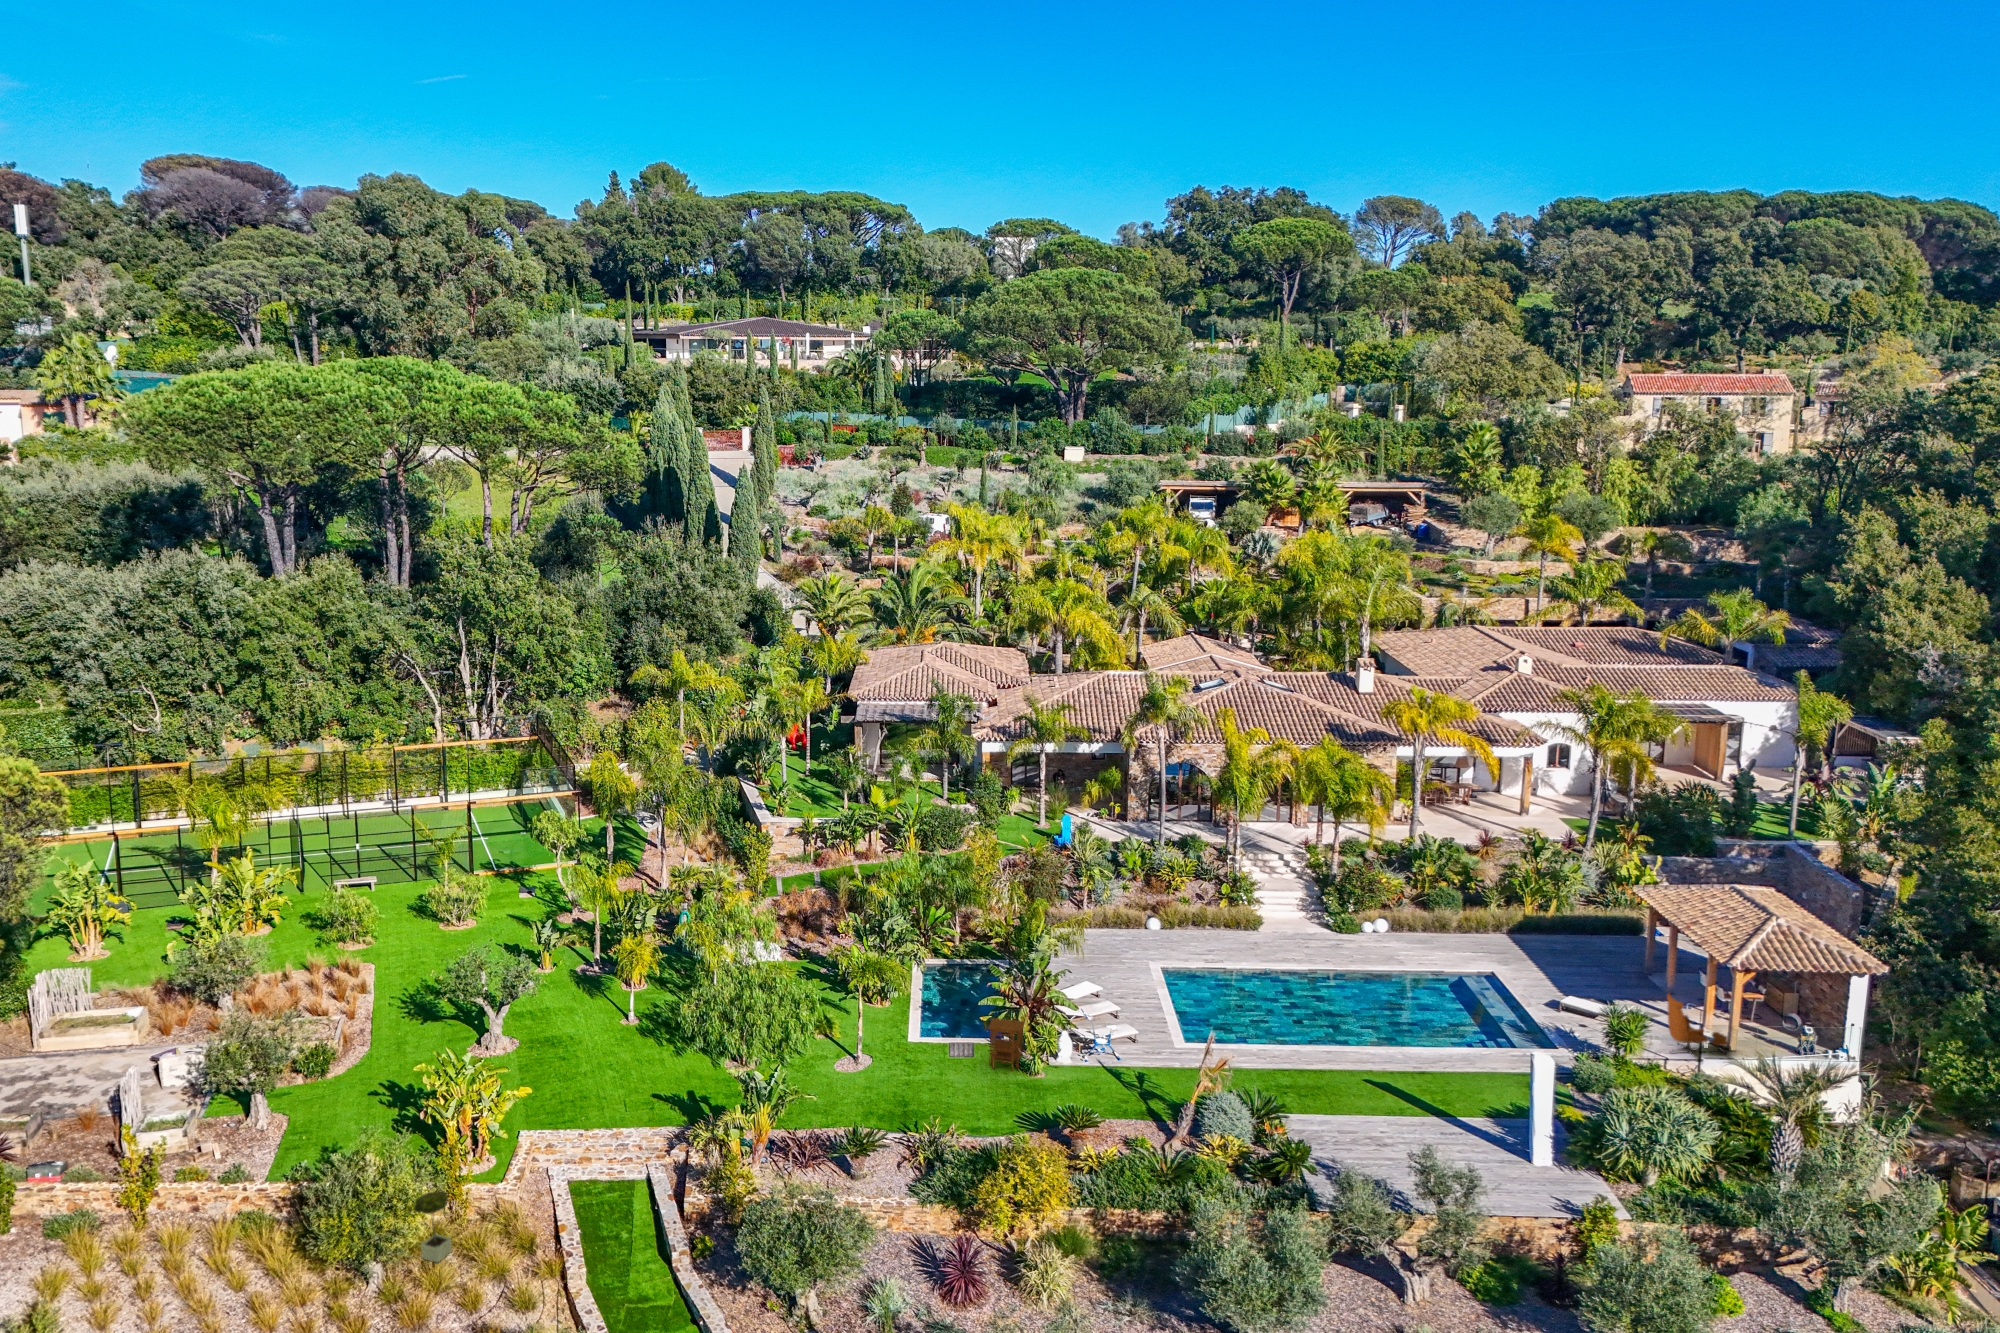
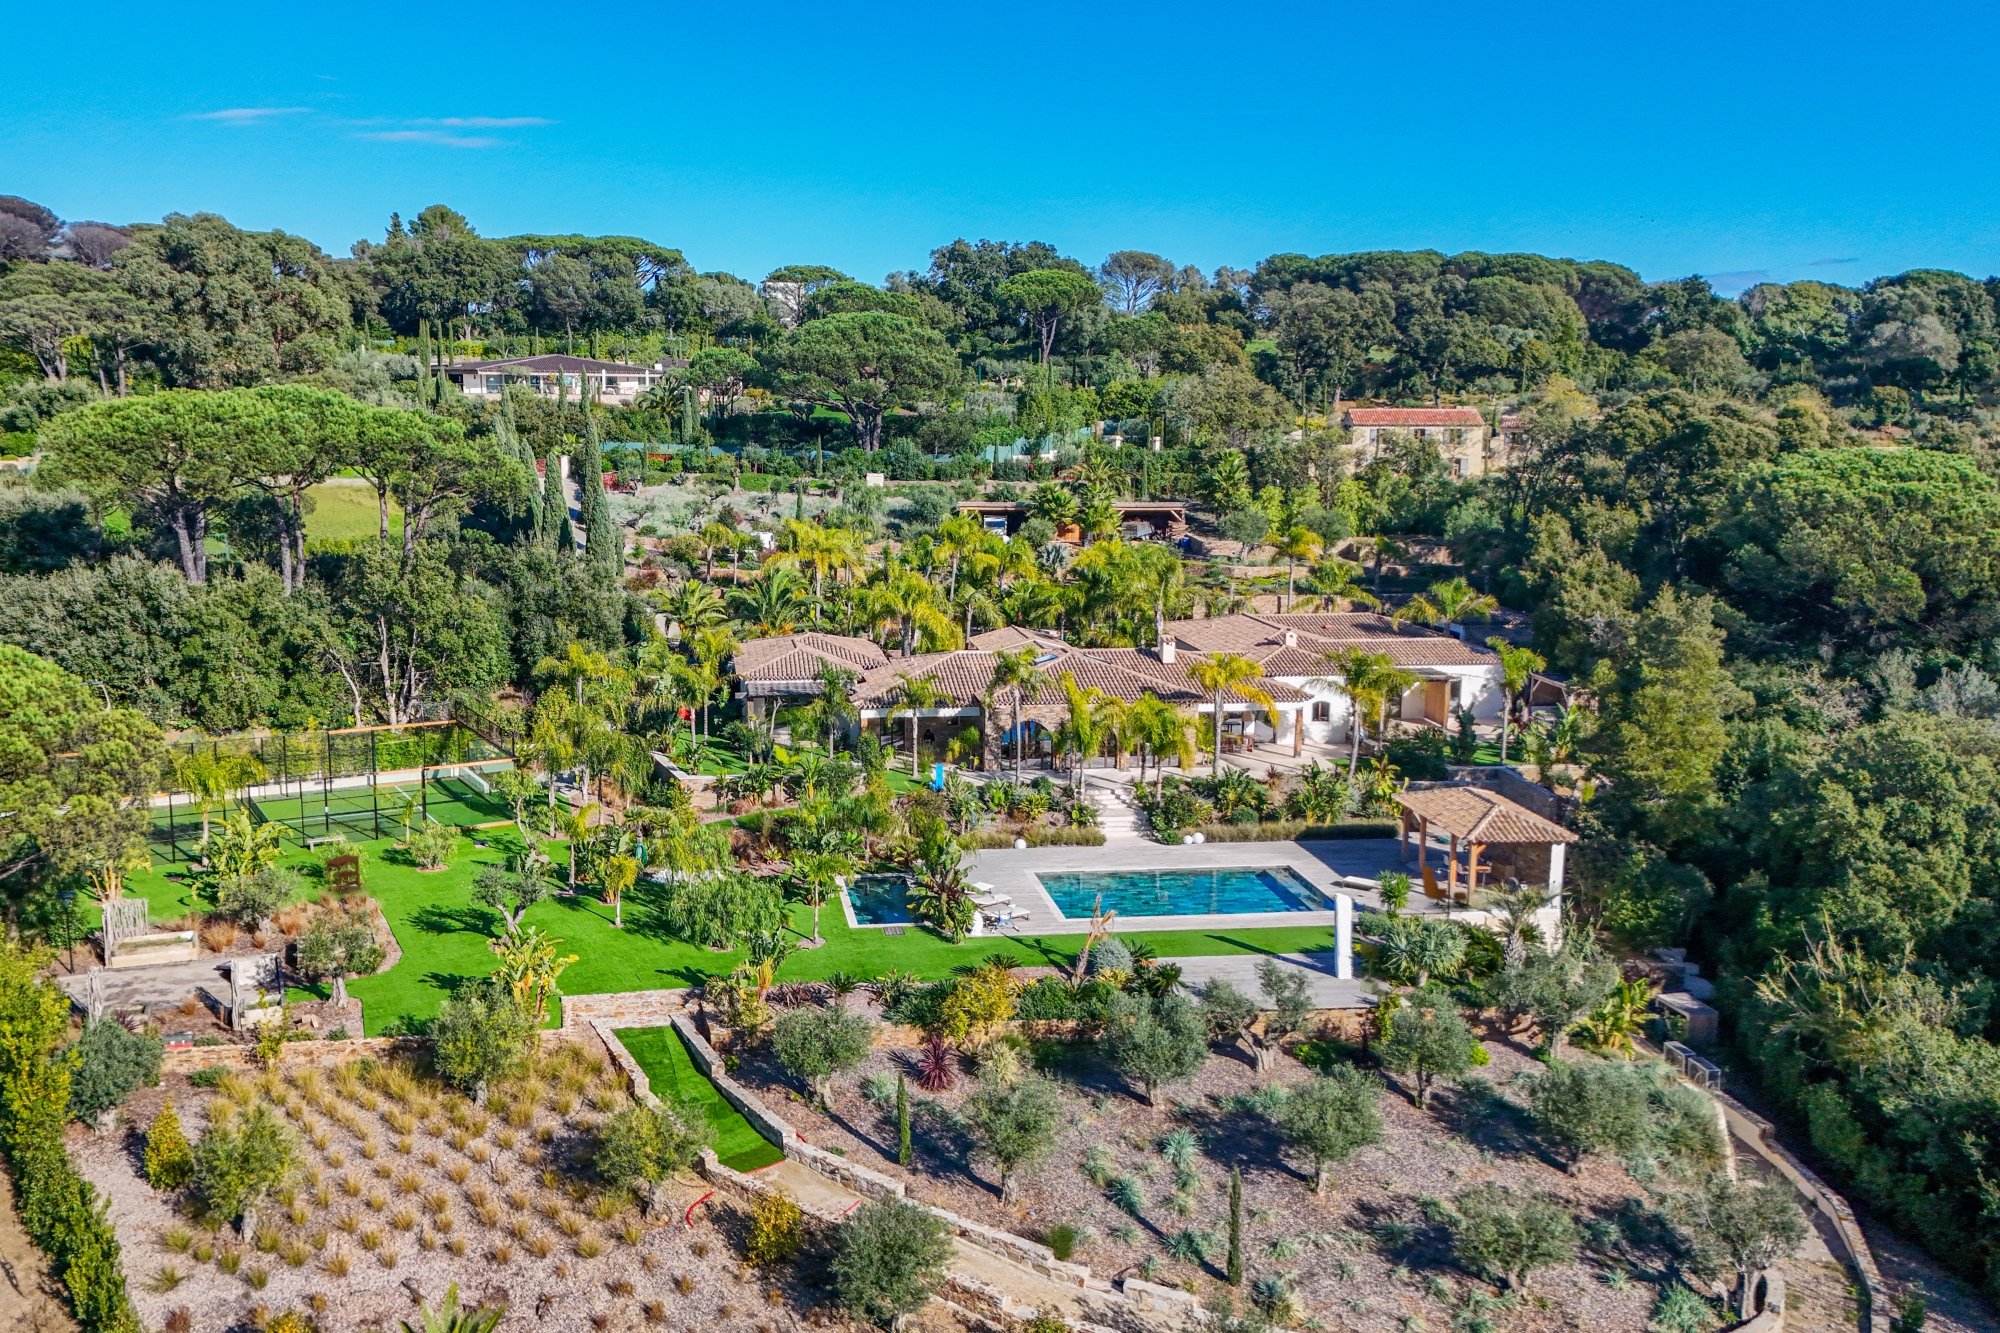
side table: present [989,1018,1025,1070] -> present [326,854,360,893]
potted tree: present [414,1191,452,1263] -> present [1360,942,1379,994]

